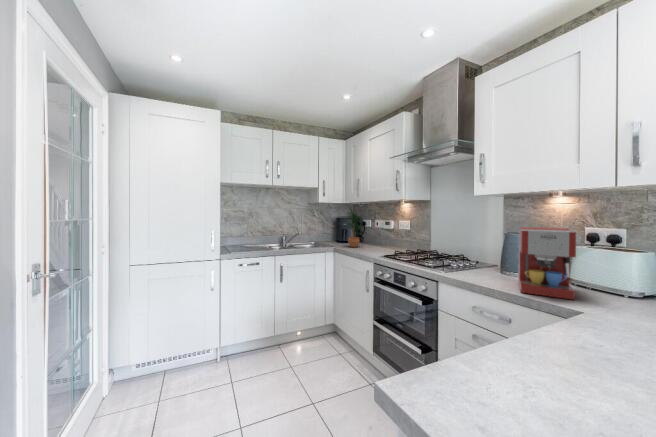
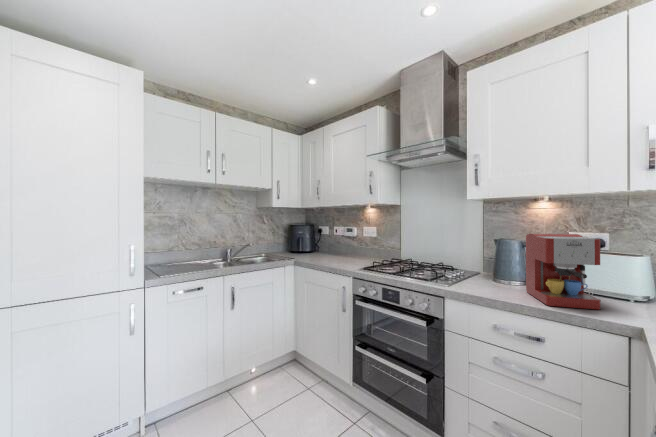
potted plant: present [348,209,361,247] -> none [304,213,328,259]

